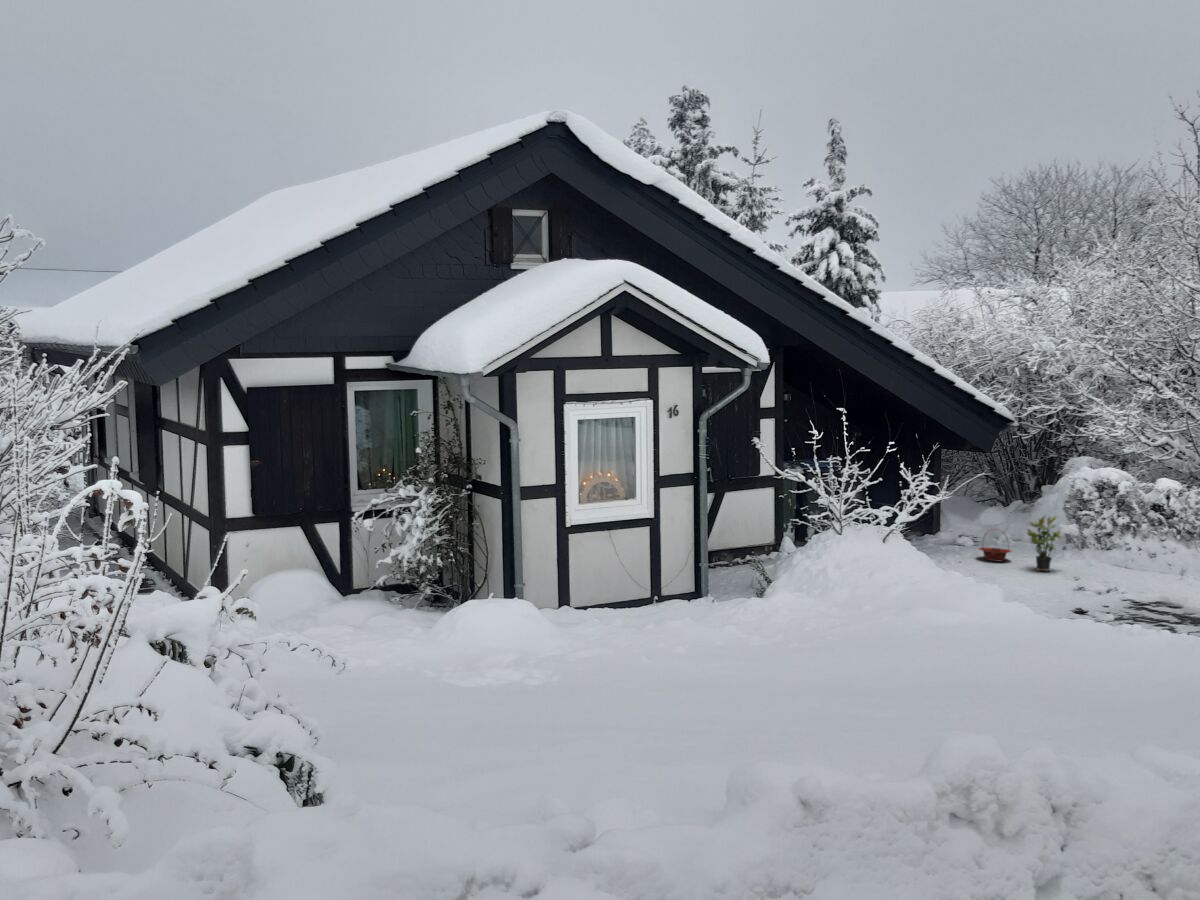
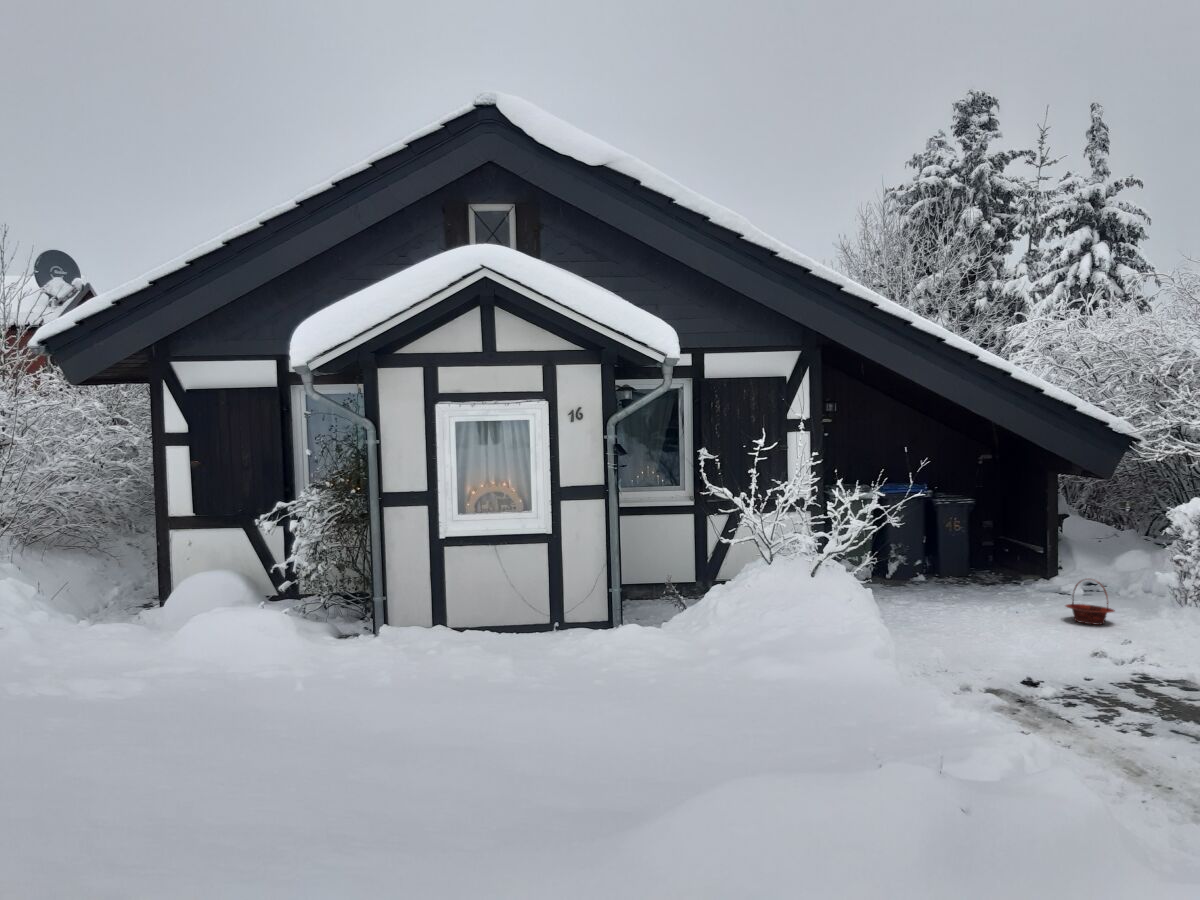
potted plant: present [1027,516,1061,571] -> none [1118,559,1171,643]

